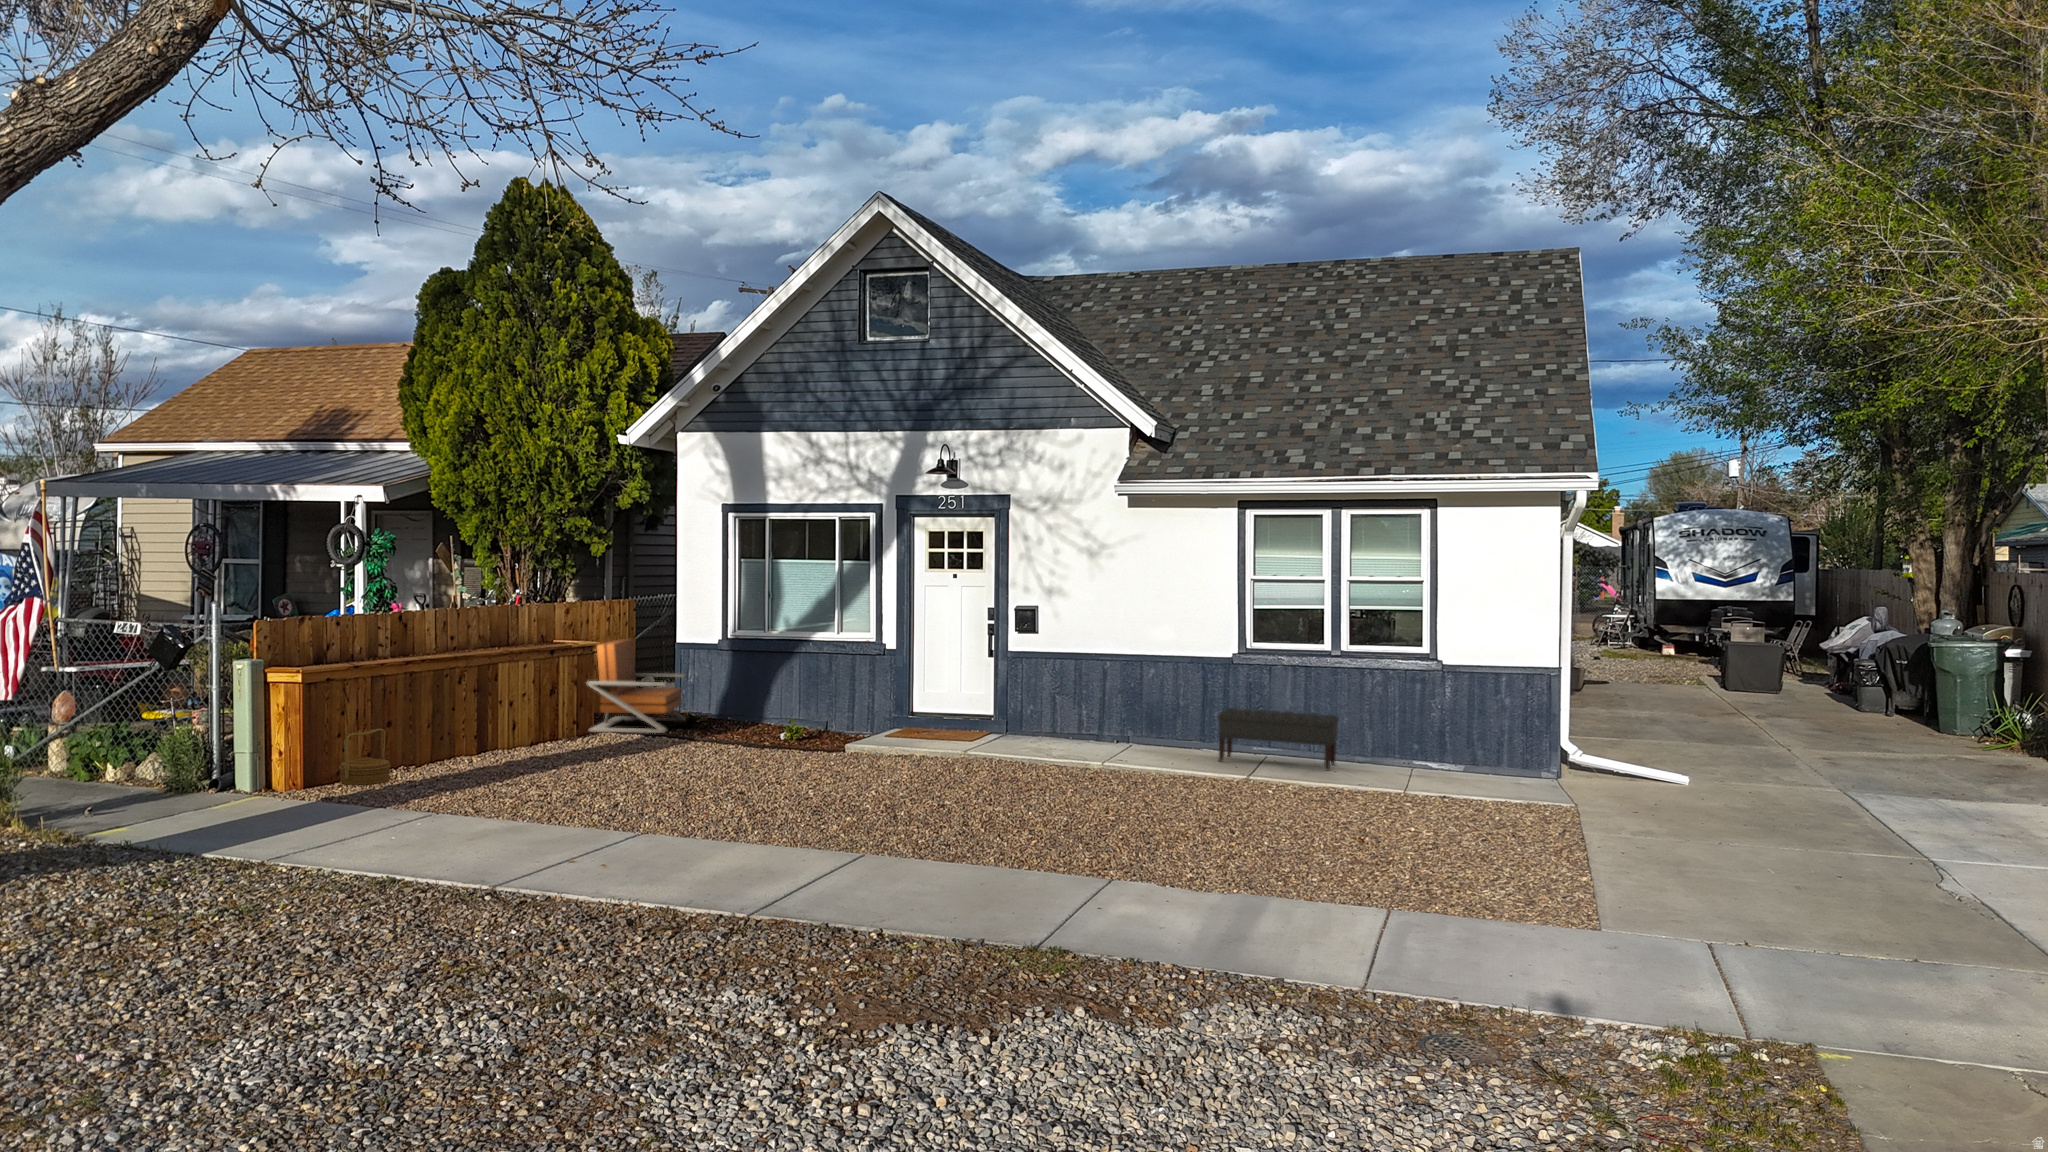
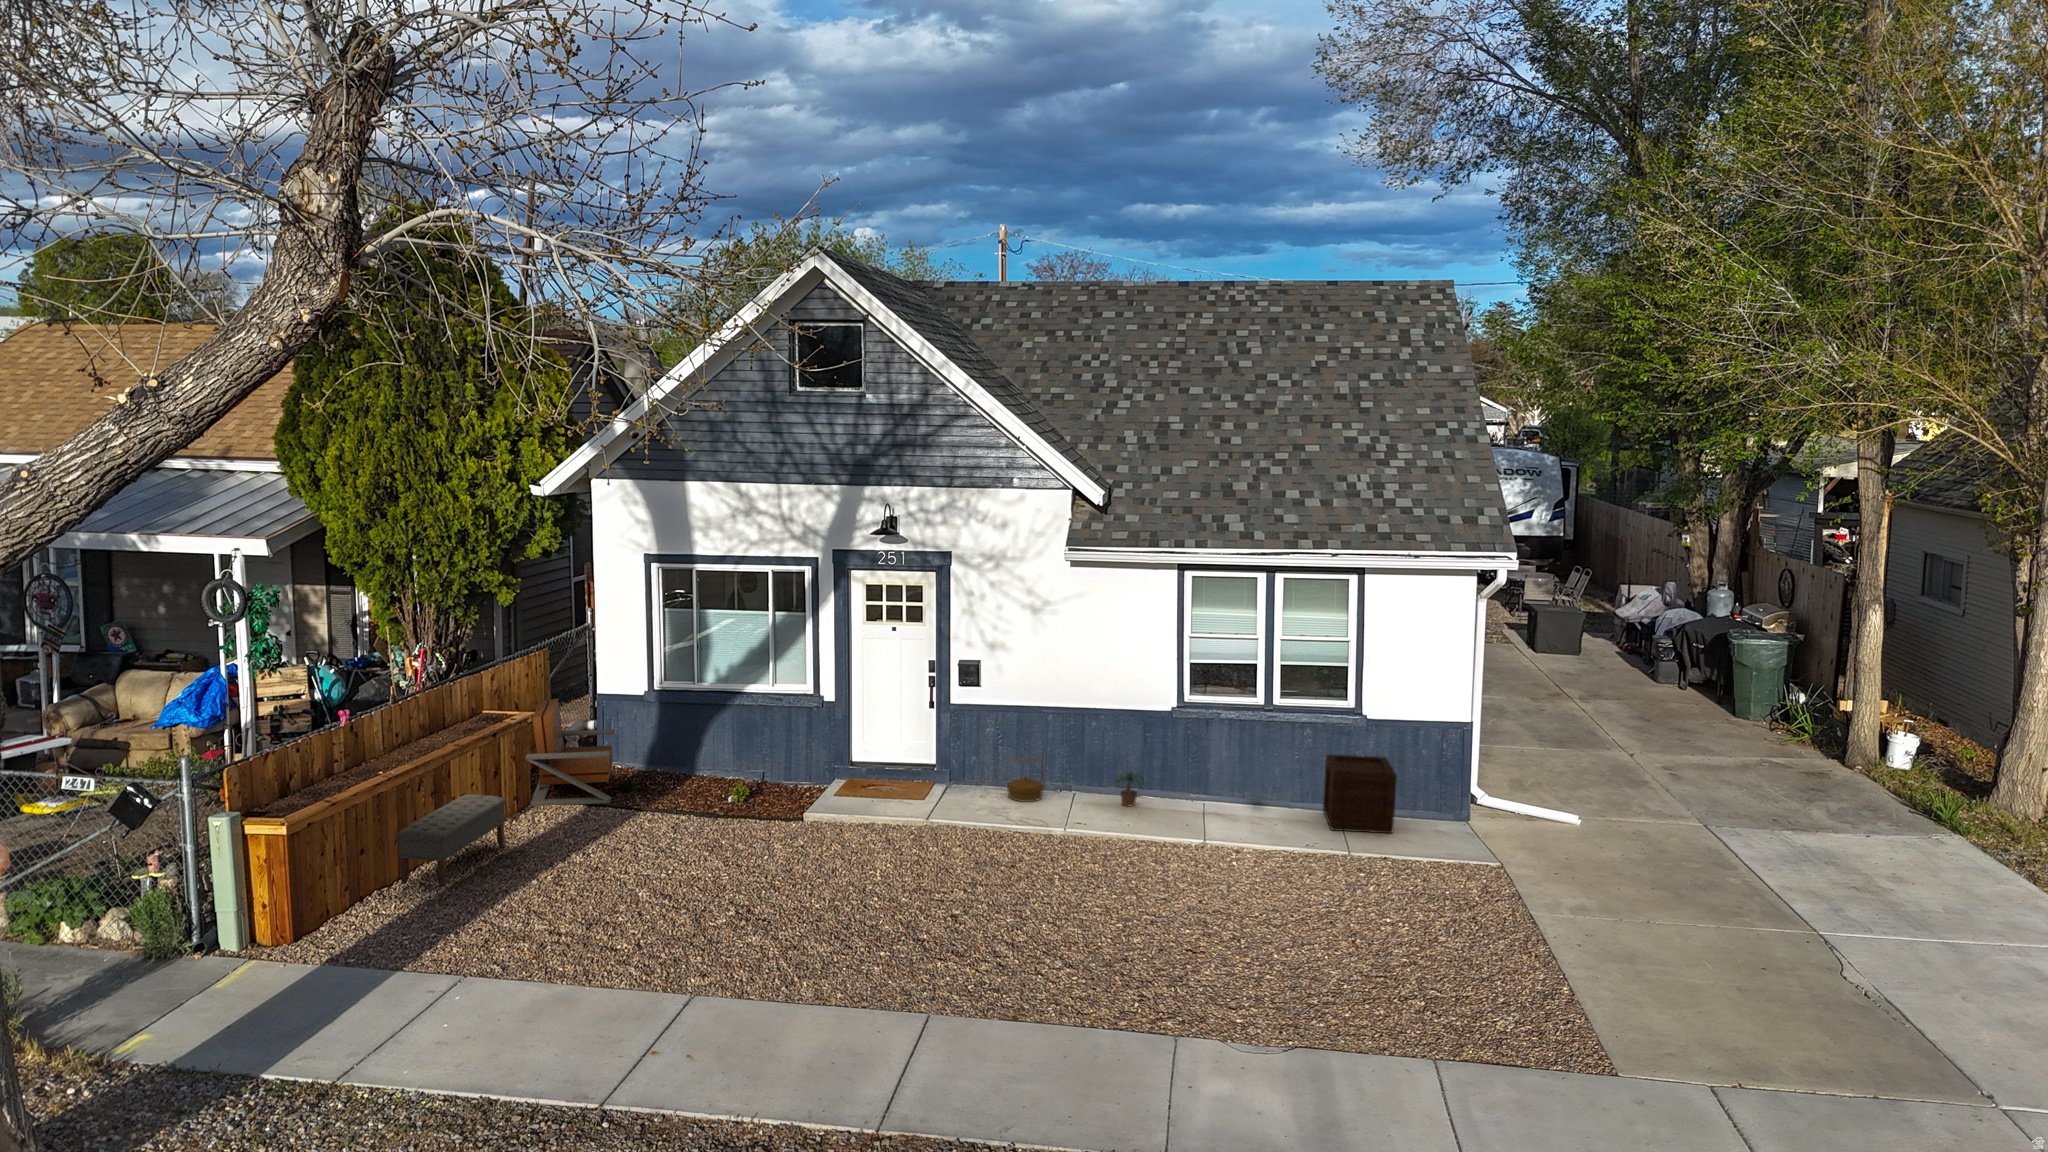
wooden crate: none [1395,703,1470,783] -> present [1323,754,1397,833]
bench: present [1218,708,1339,770] -> present [396,795,506,887]
potted plant: none [1165,720,1207,756] -> present [1116,772,1143,806]
woven basket: present [339,729,391,785] -> present [1007,759,1044,802]

